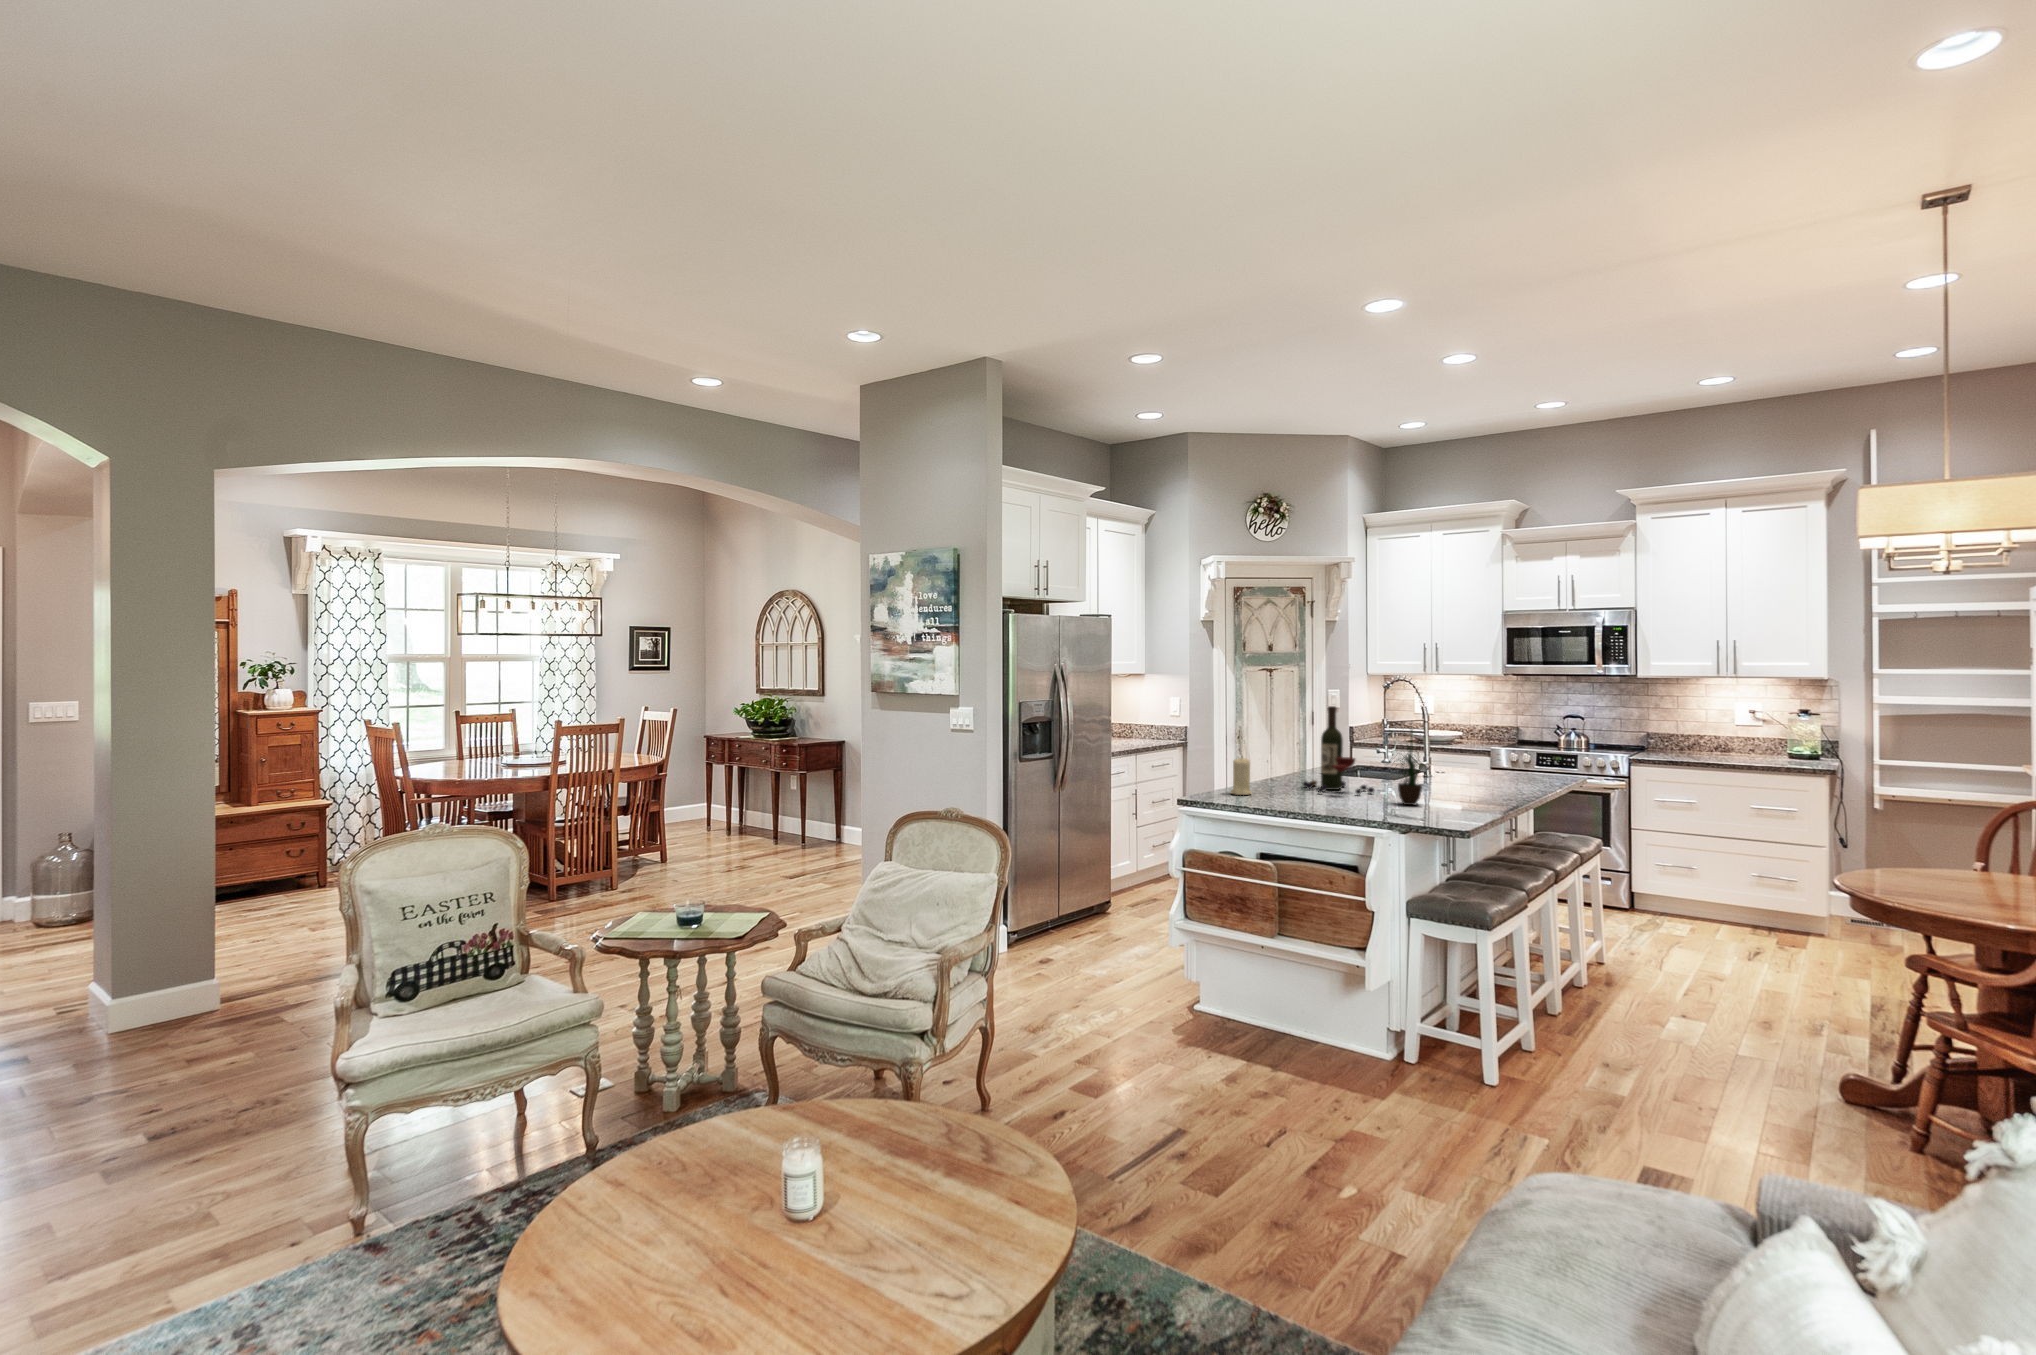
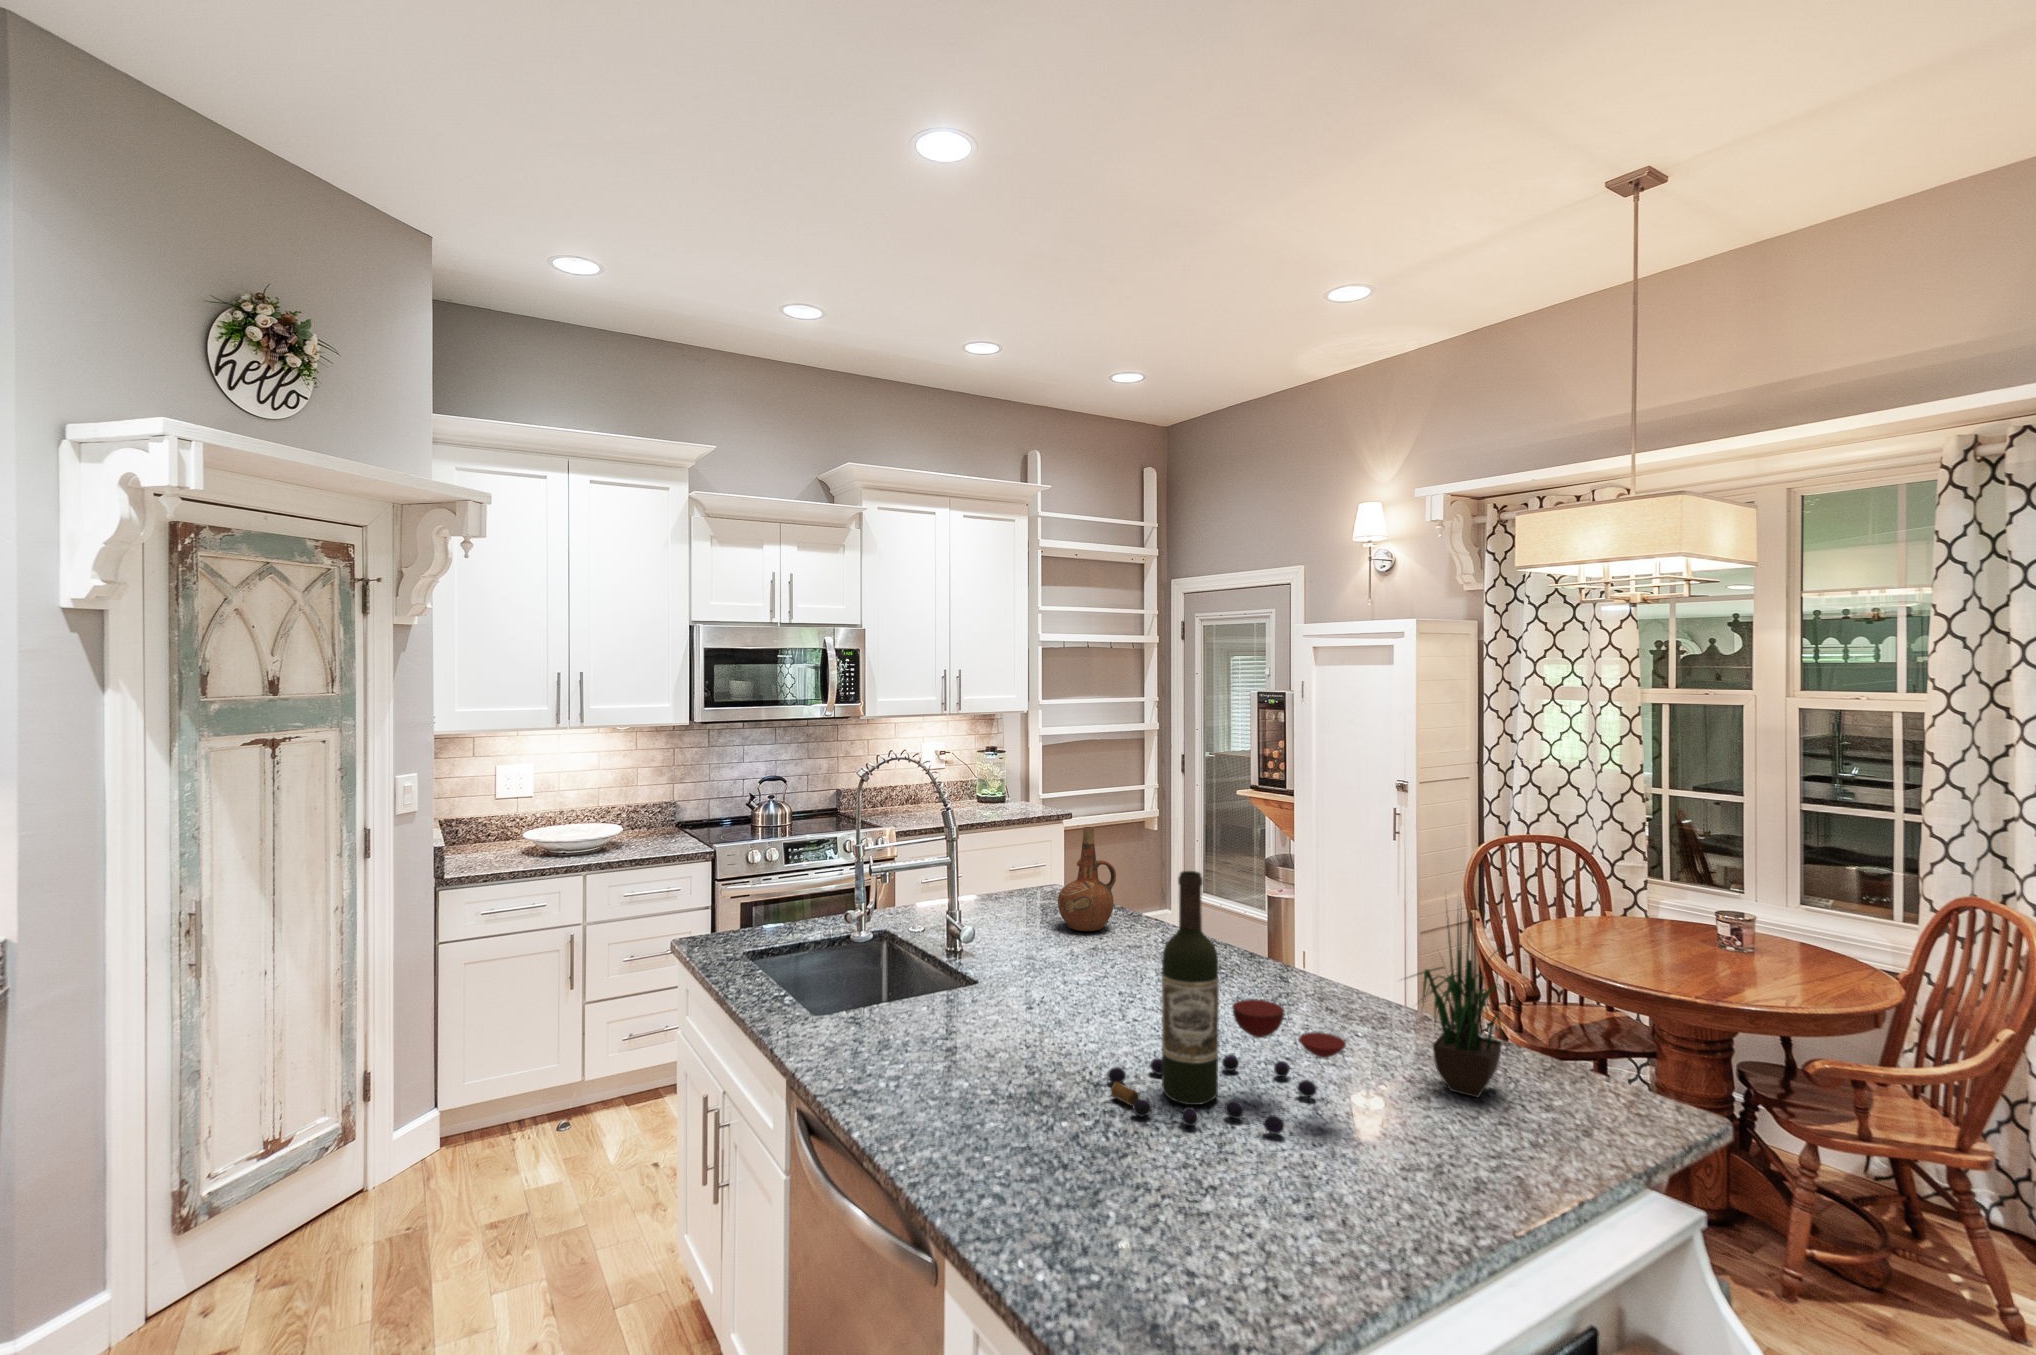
ceramic pitcher: none [1482,721,1517,777] -> present [1058,827,1116,931]
candle: present [1231,758,1251,795] -> none [1215,1128,1304,1290]

